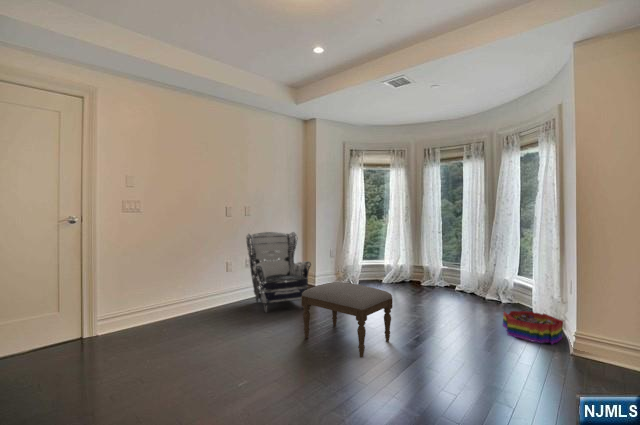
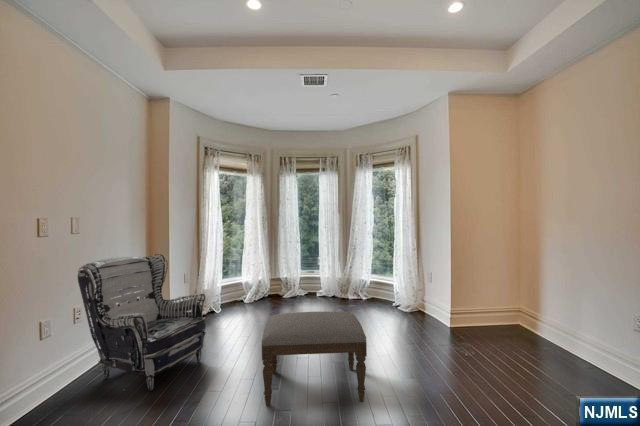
storage bin: present [502,311,563,344] -> none [400,302,442,328]

